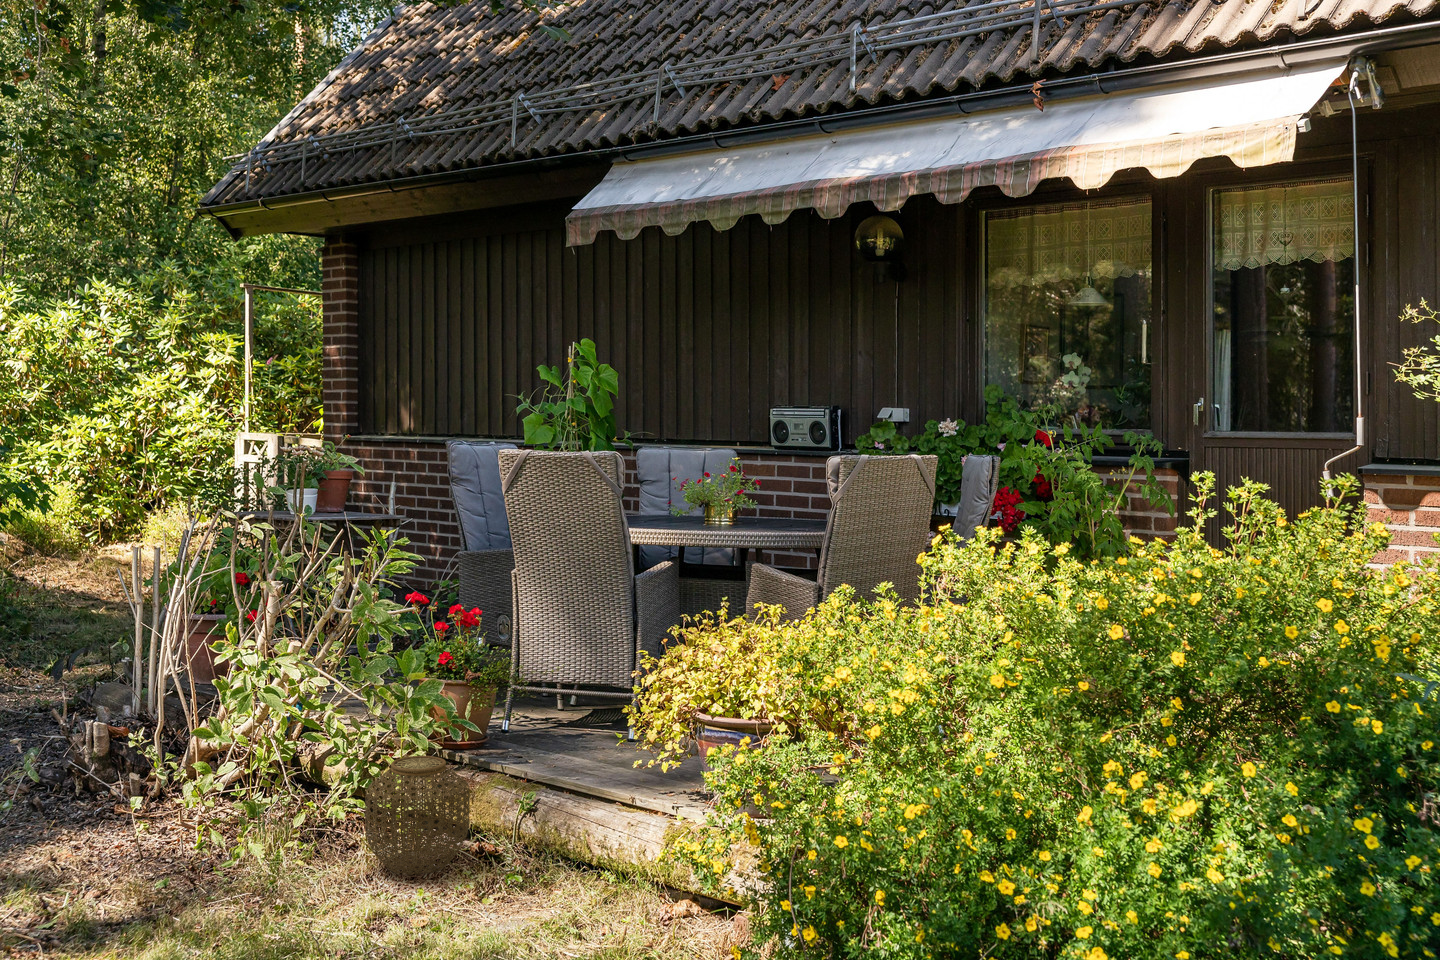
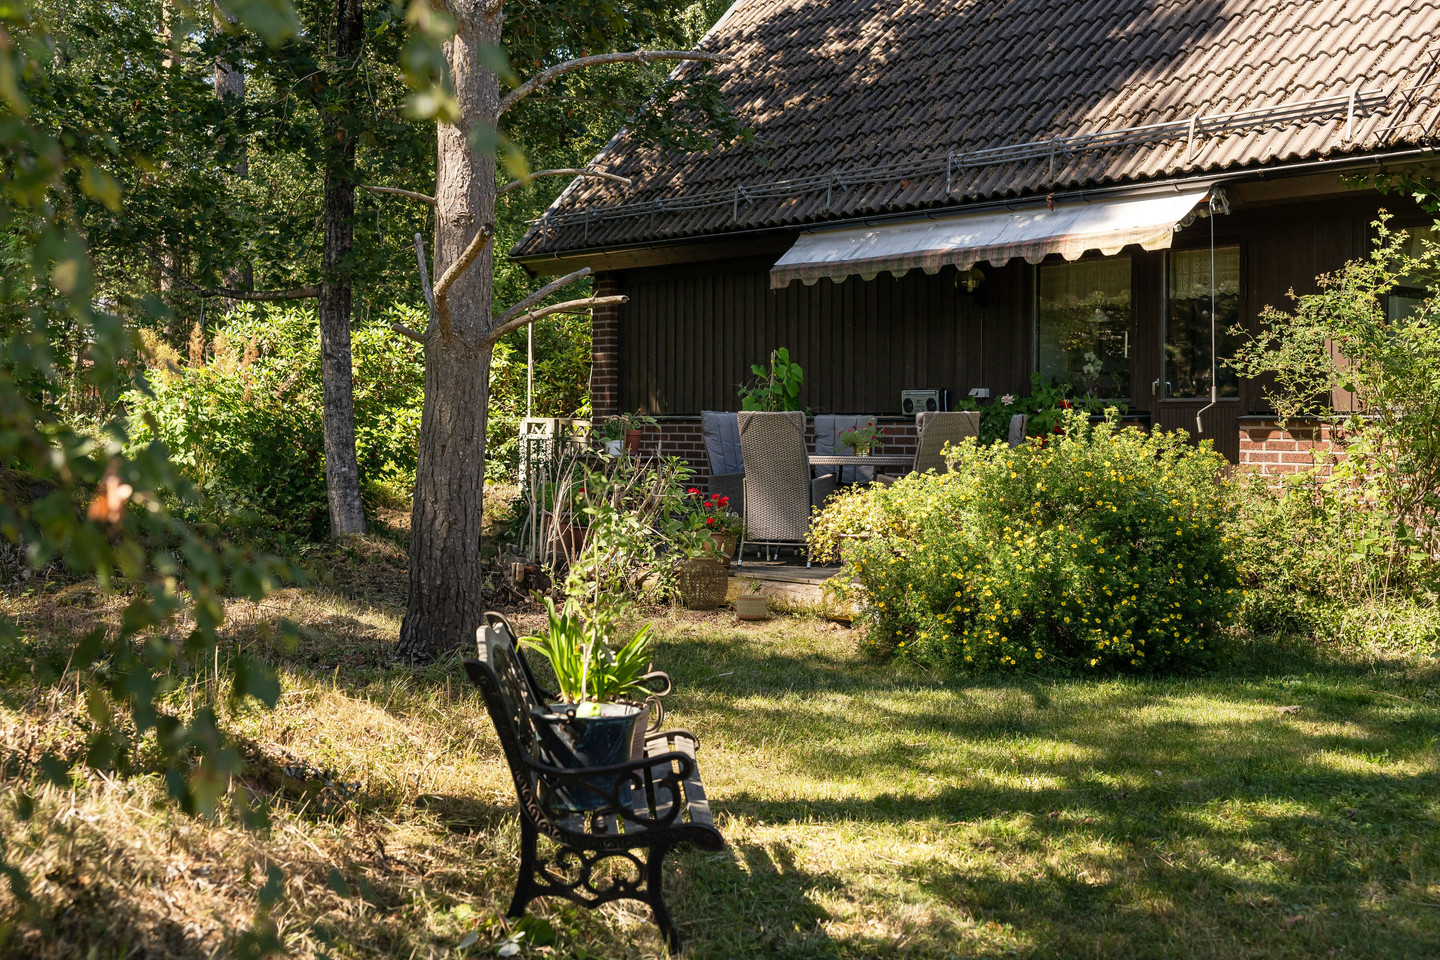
planter: none [480,863,546,932] -> present [737,595,766,620]

